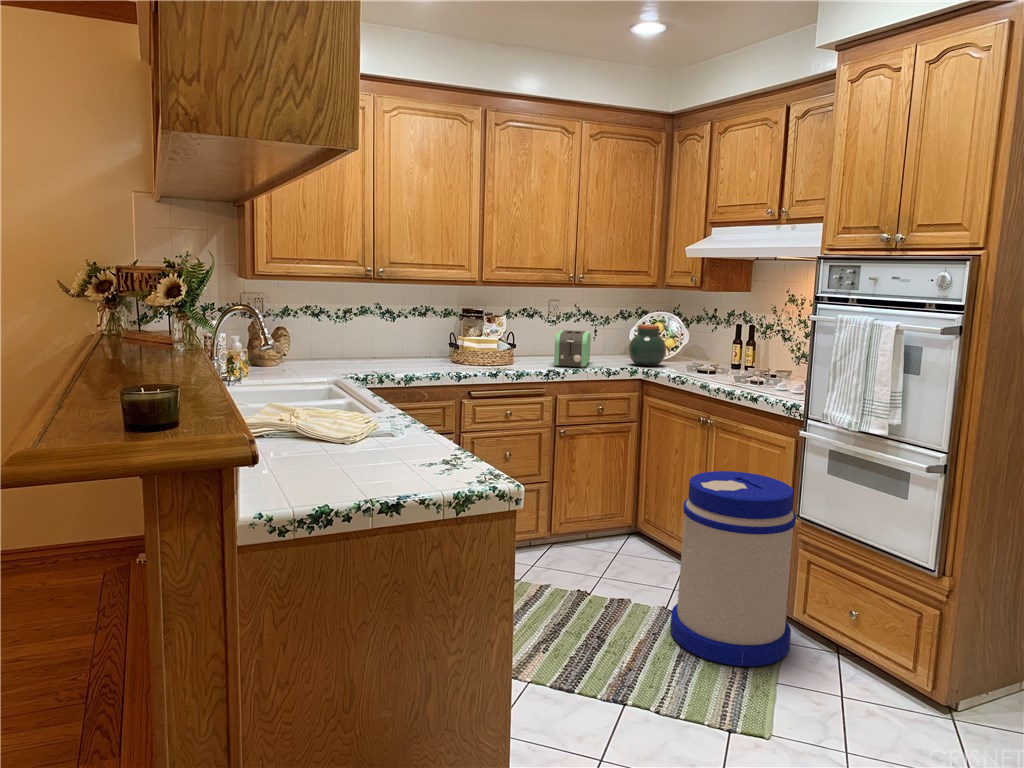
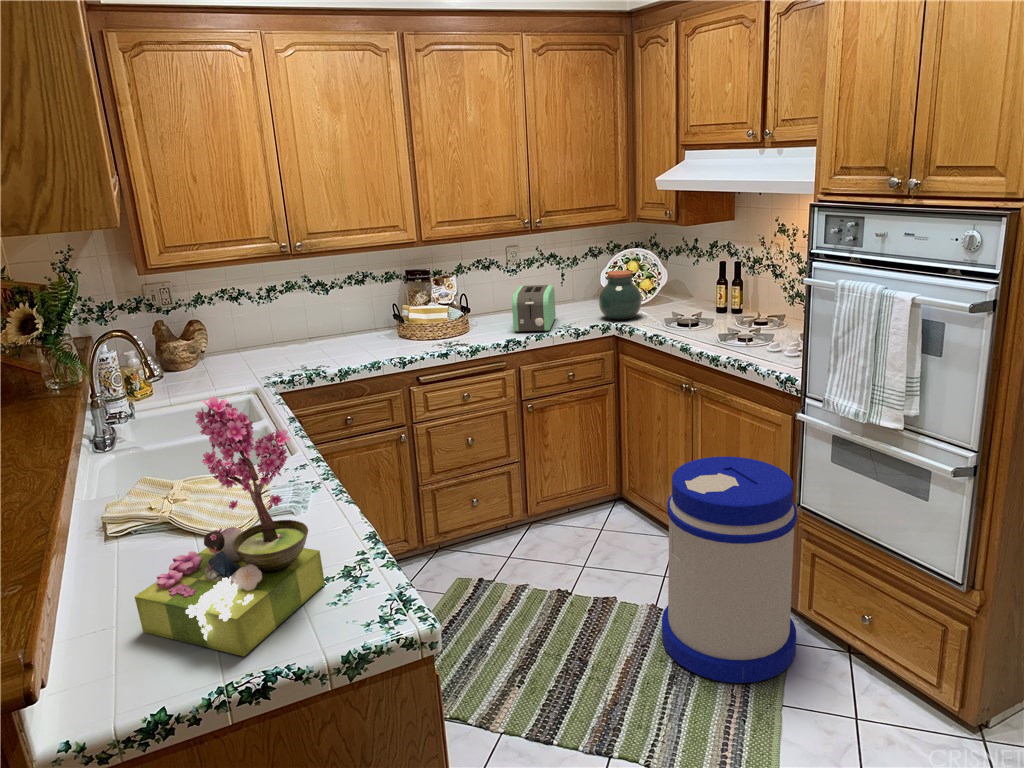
flower arrangement: none [298,306,432,487] -> present [135,396,325,656]

